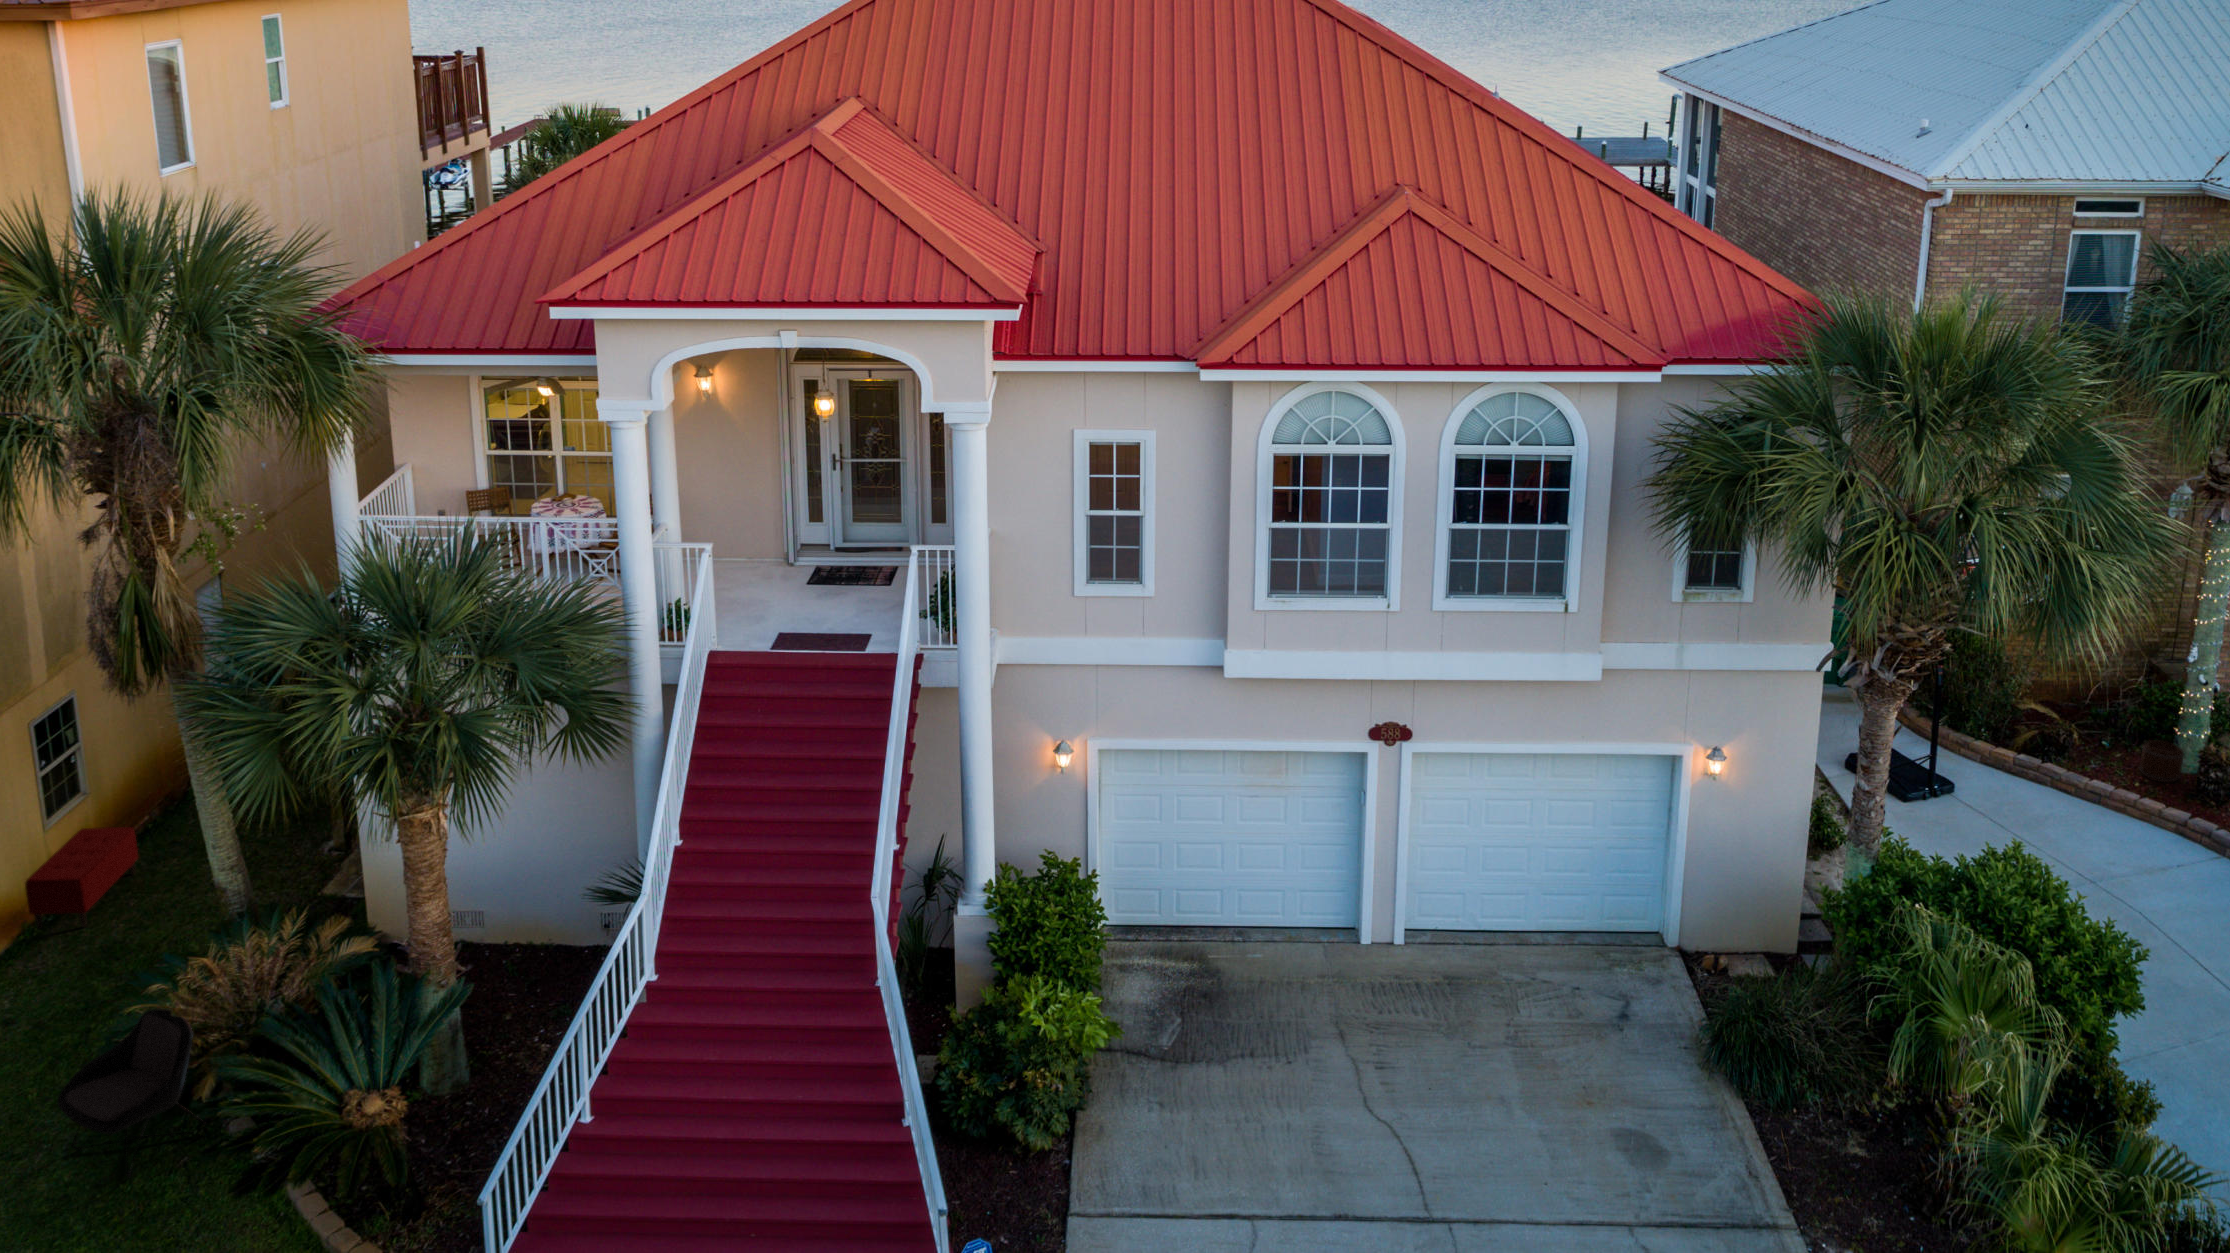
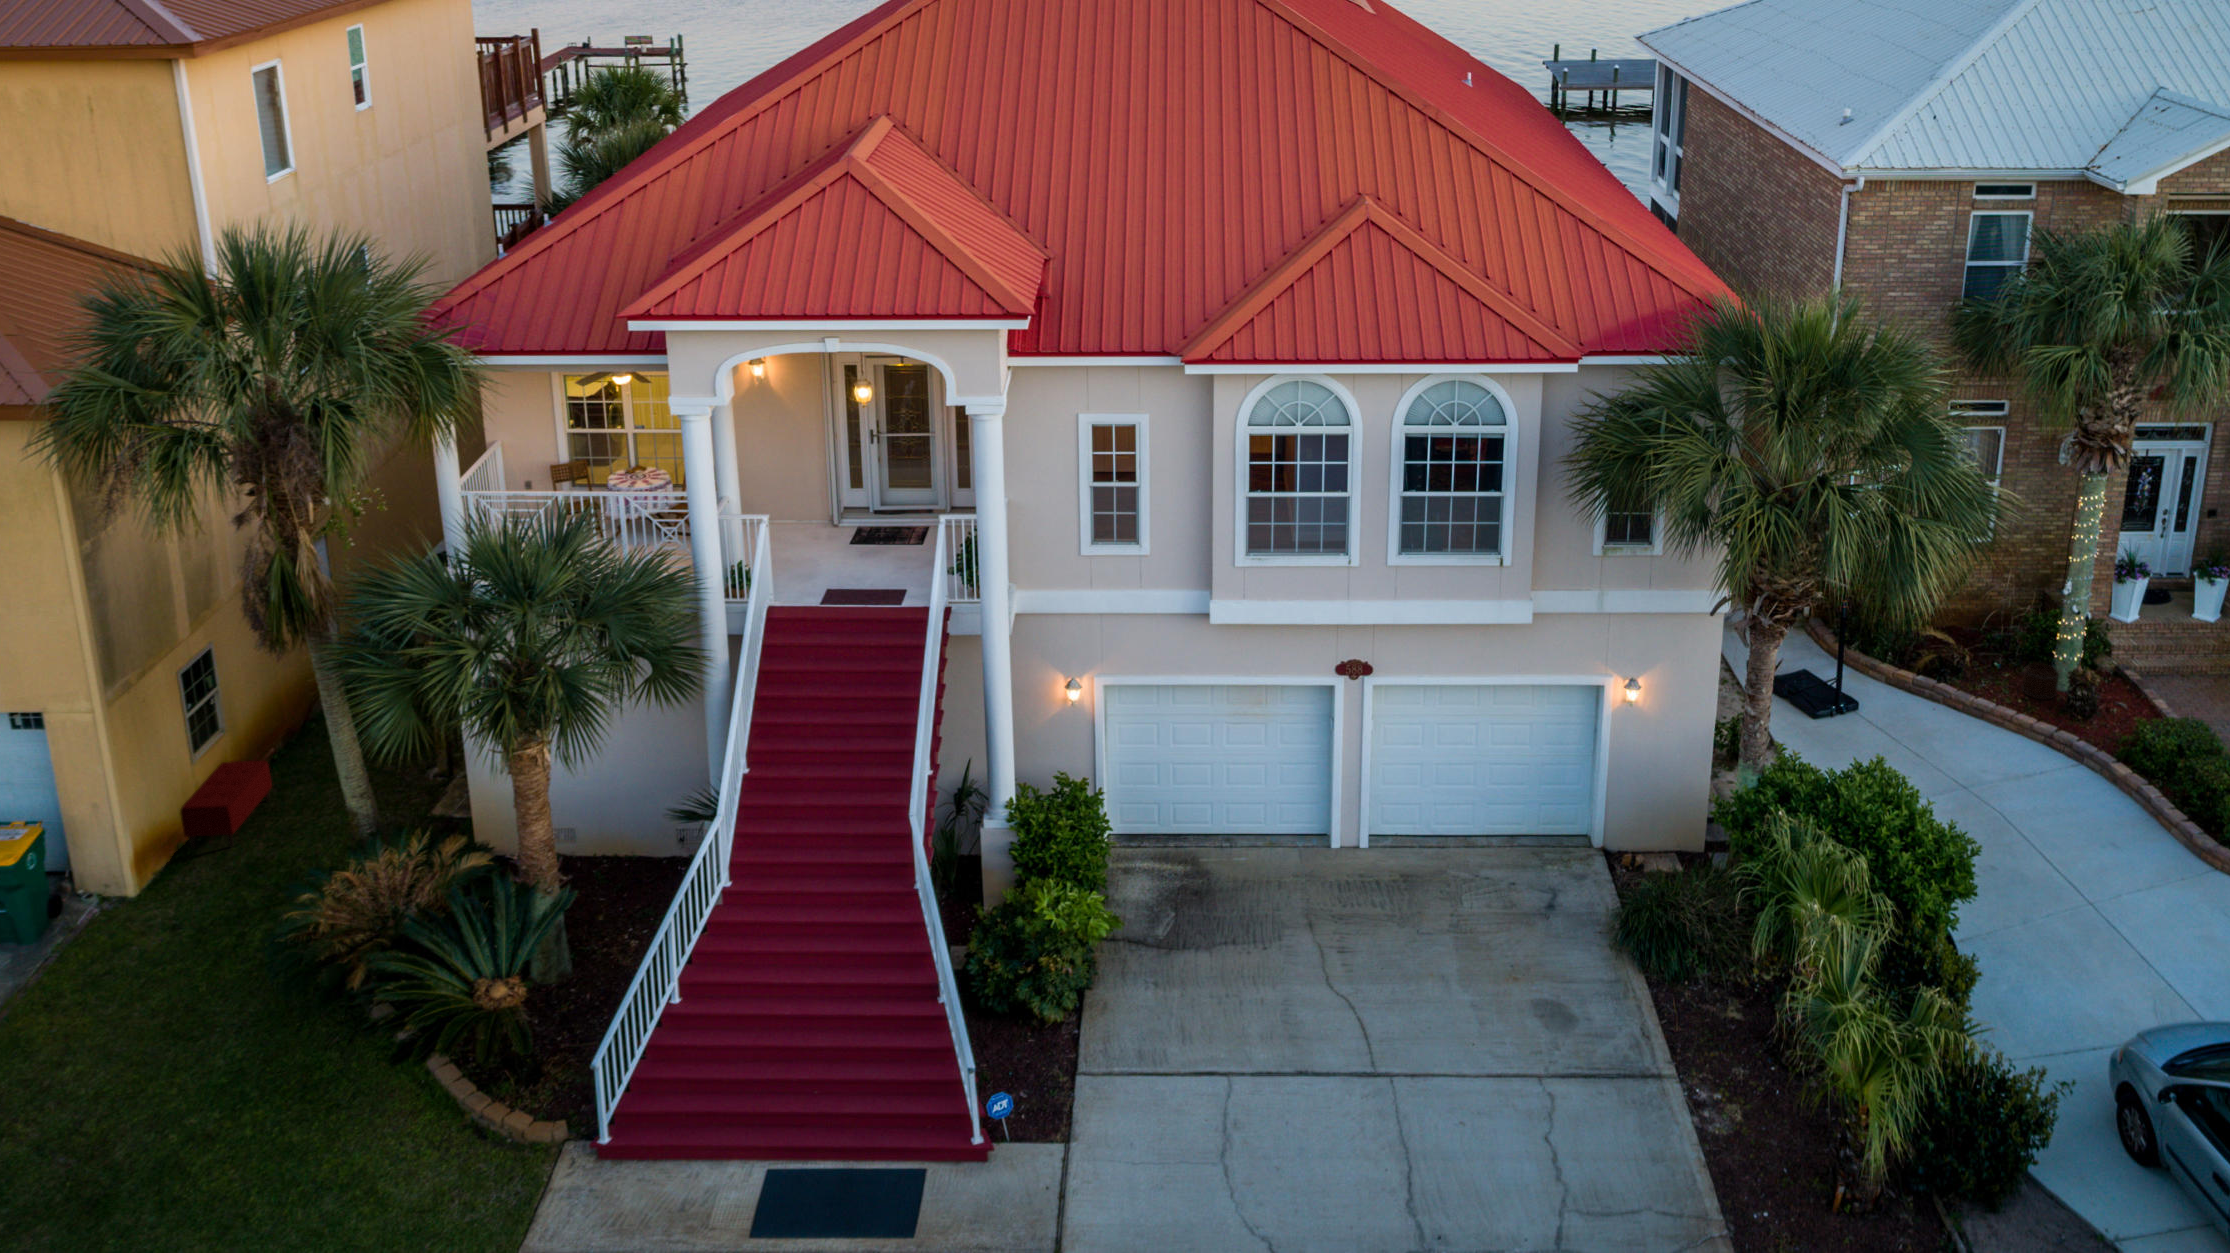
lounge chair: present [58,1009,205,1179] -> none [235,914,360,1053]

